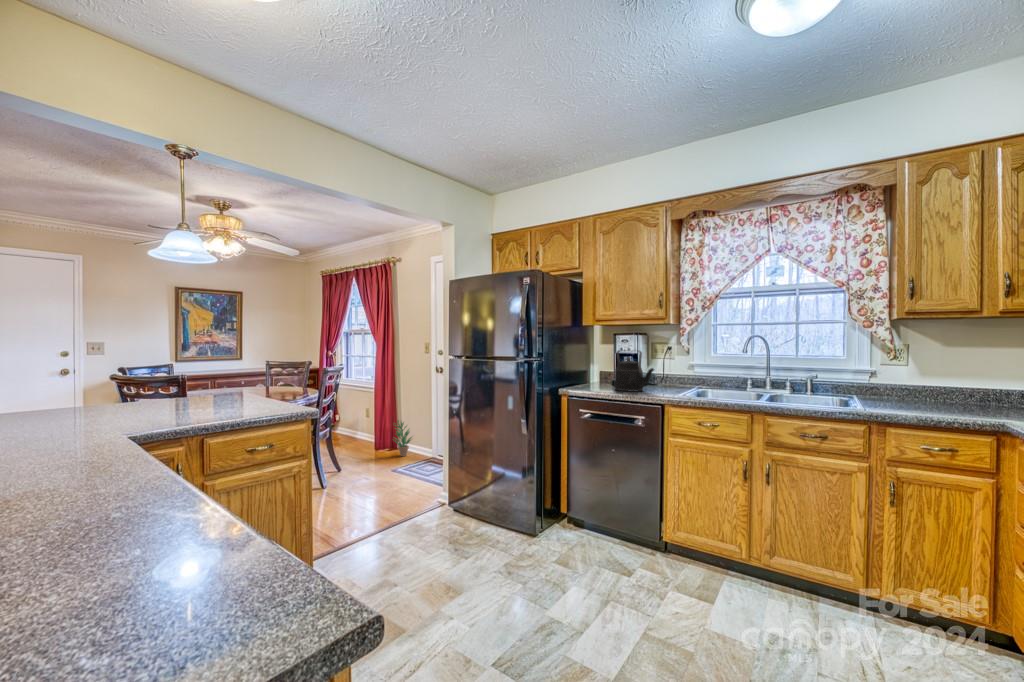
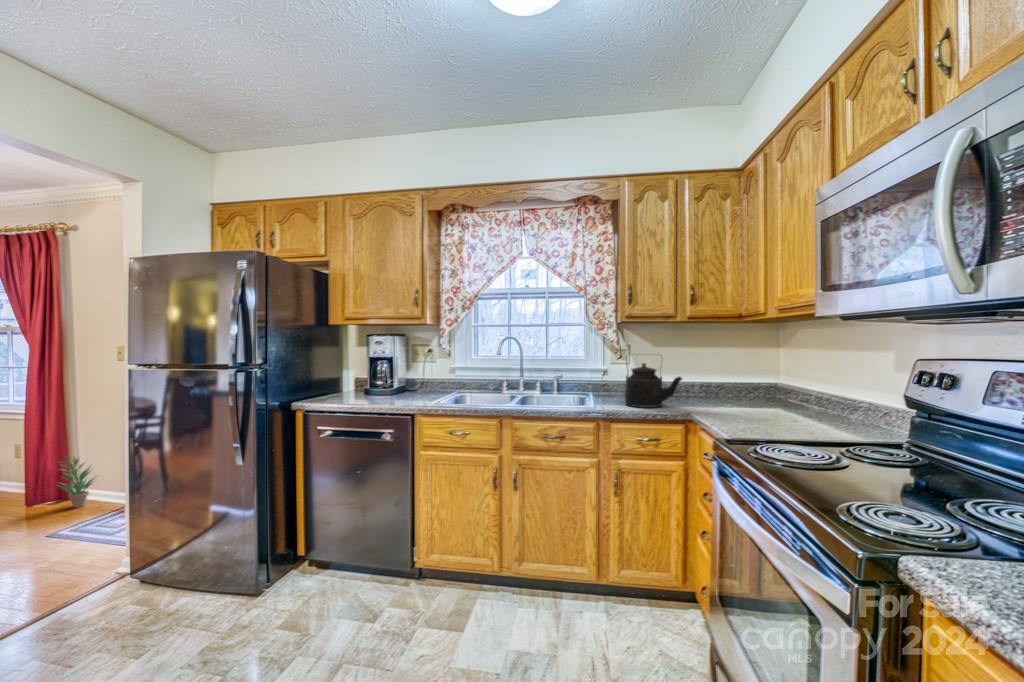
kettle: present [614,351,654,391] -> present [625,355,682,408]

